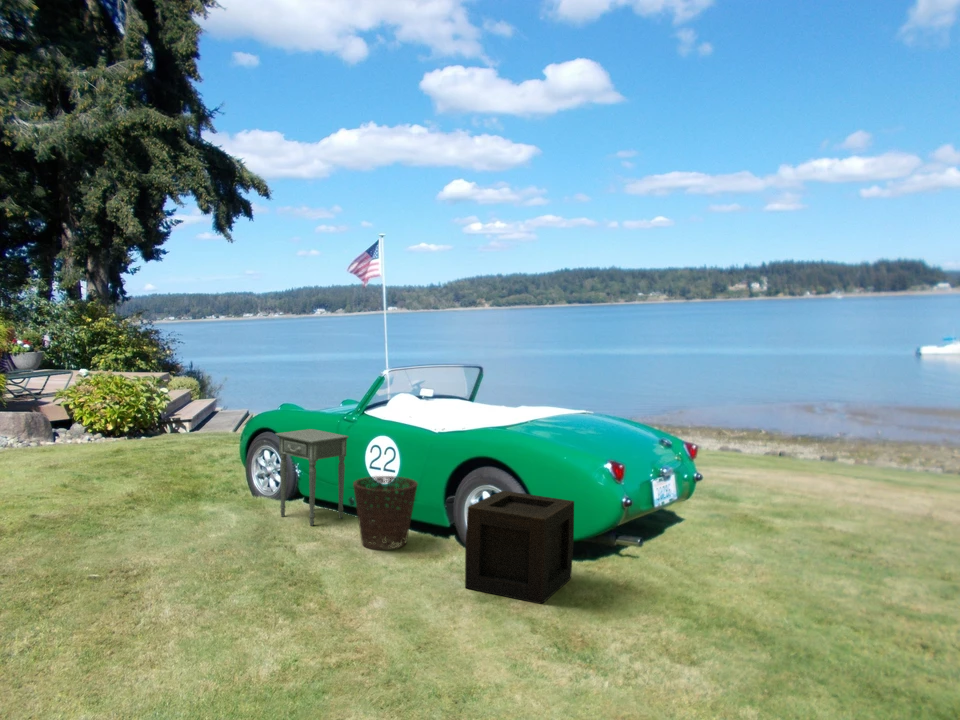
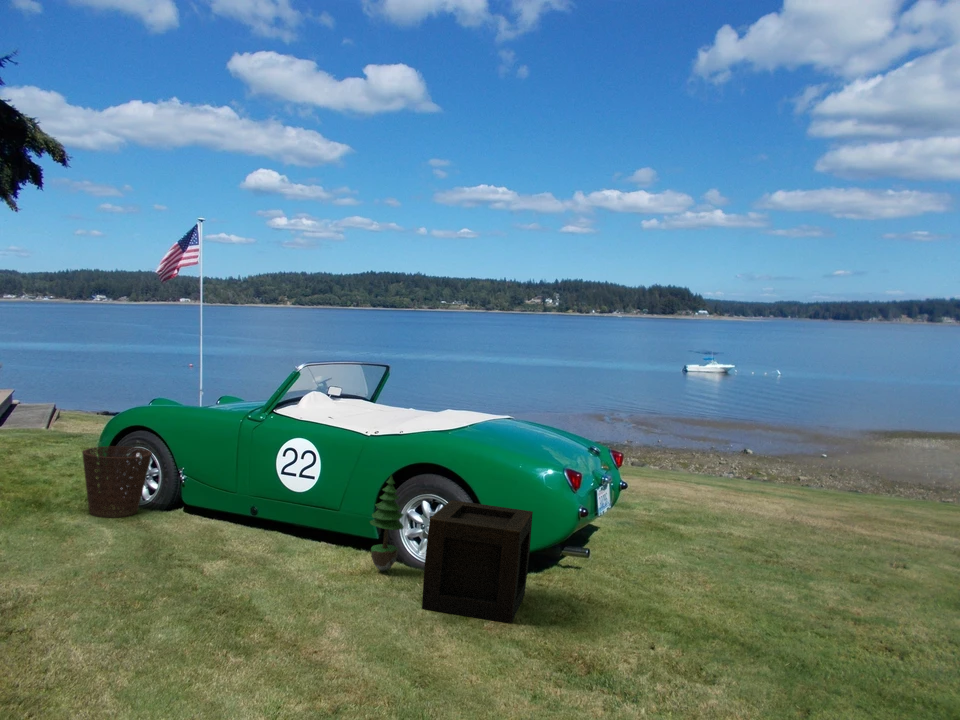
side table: present [275,429,348,526] -> none [165,428,254,540]
potted tree: none [434,467,465,555] -> present [370,475,404,571]
basket: present [353,476,418,550] -> present [82,446,152,518]

